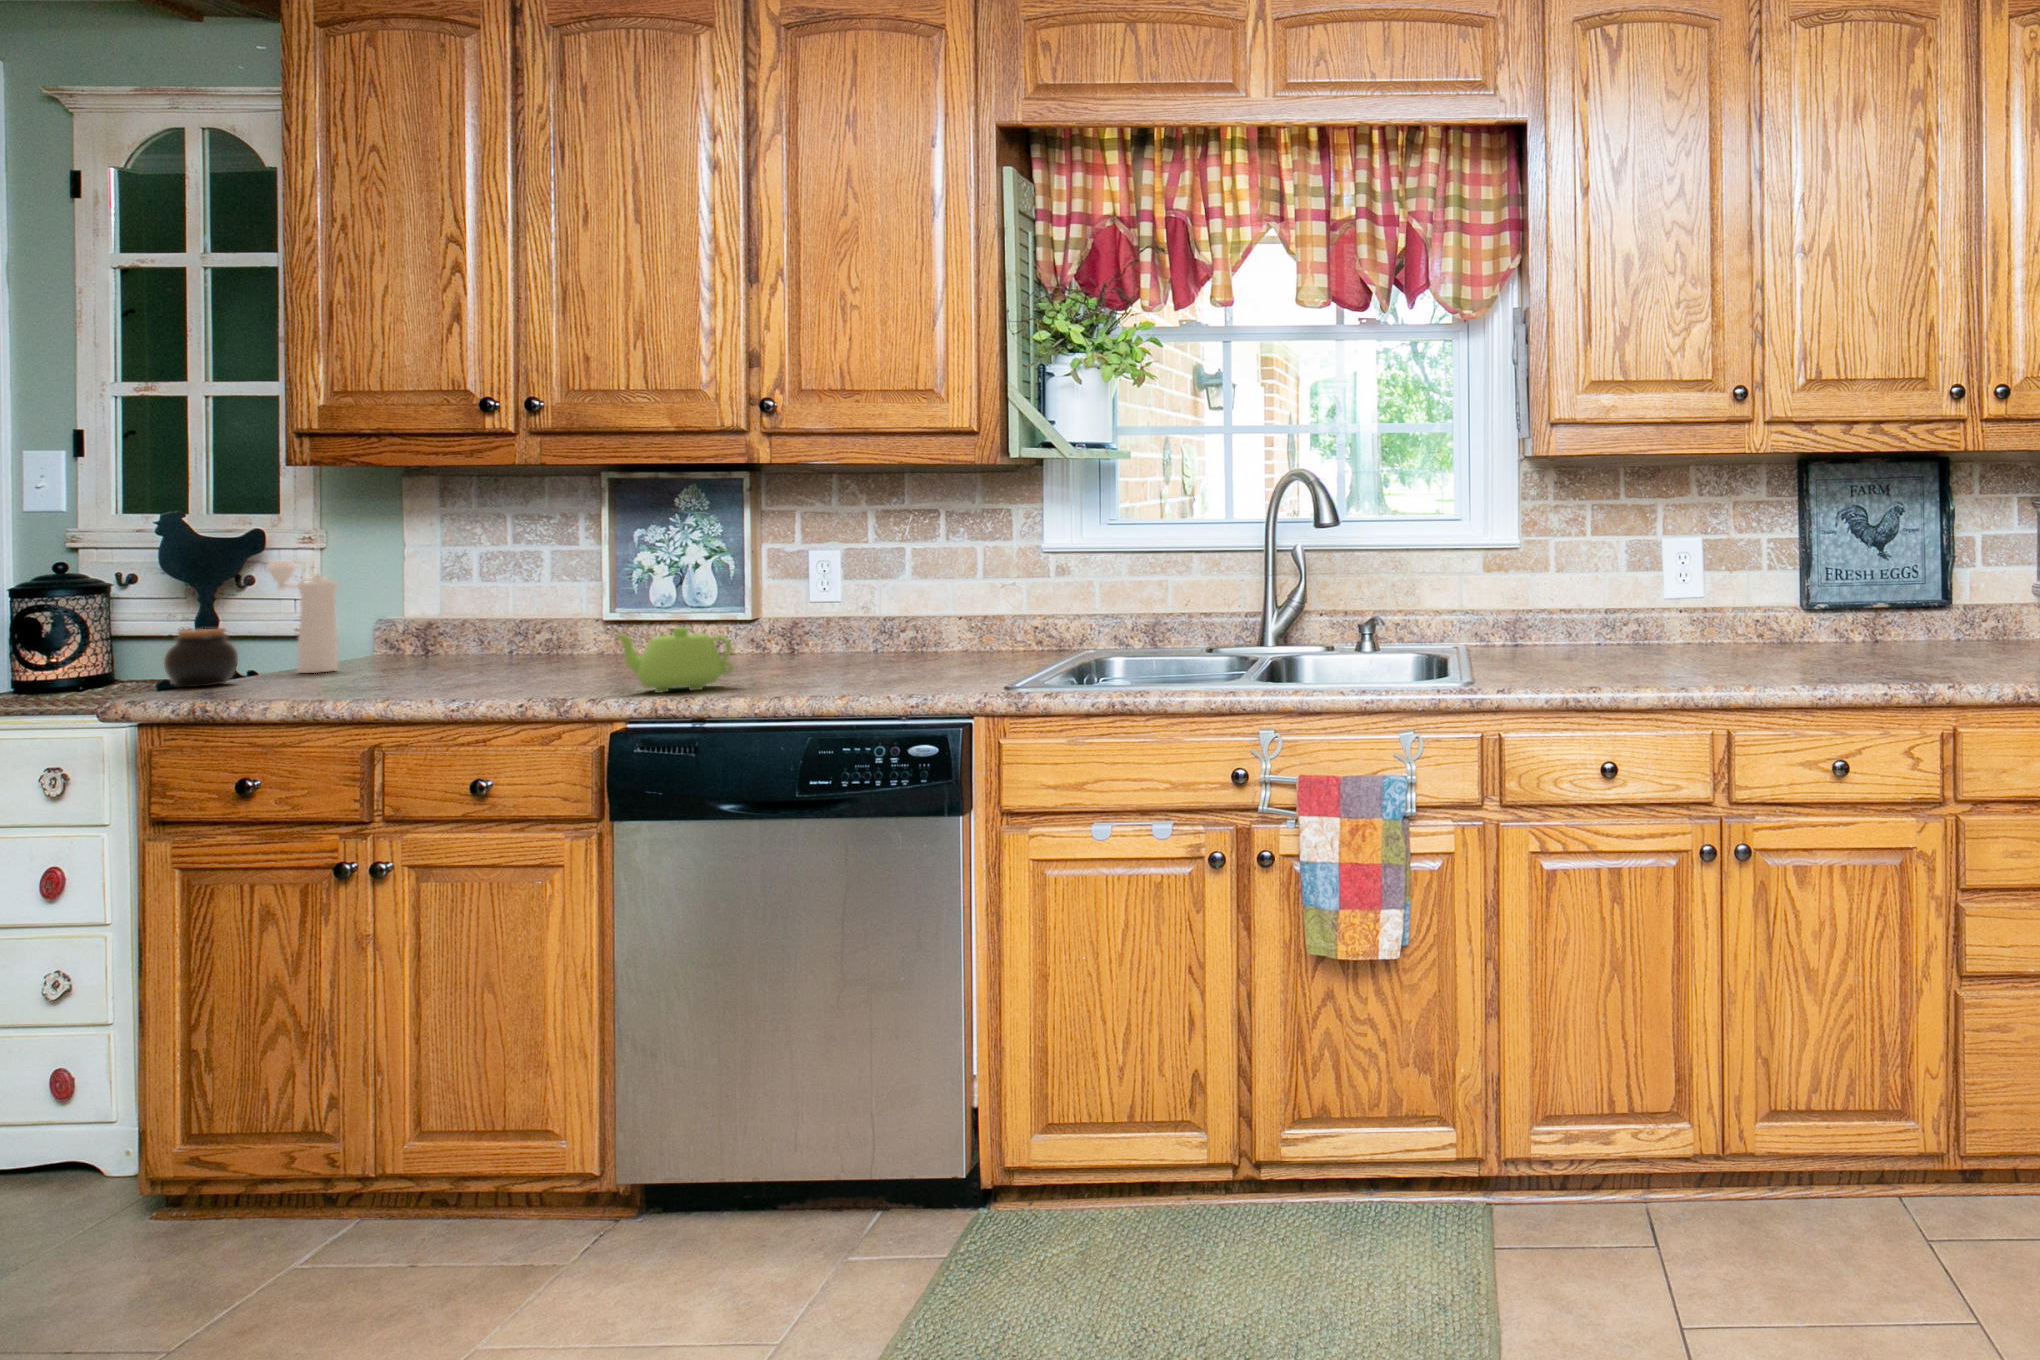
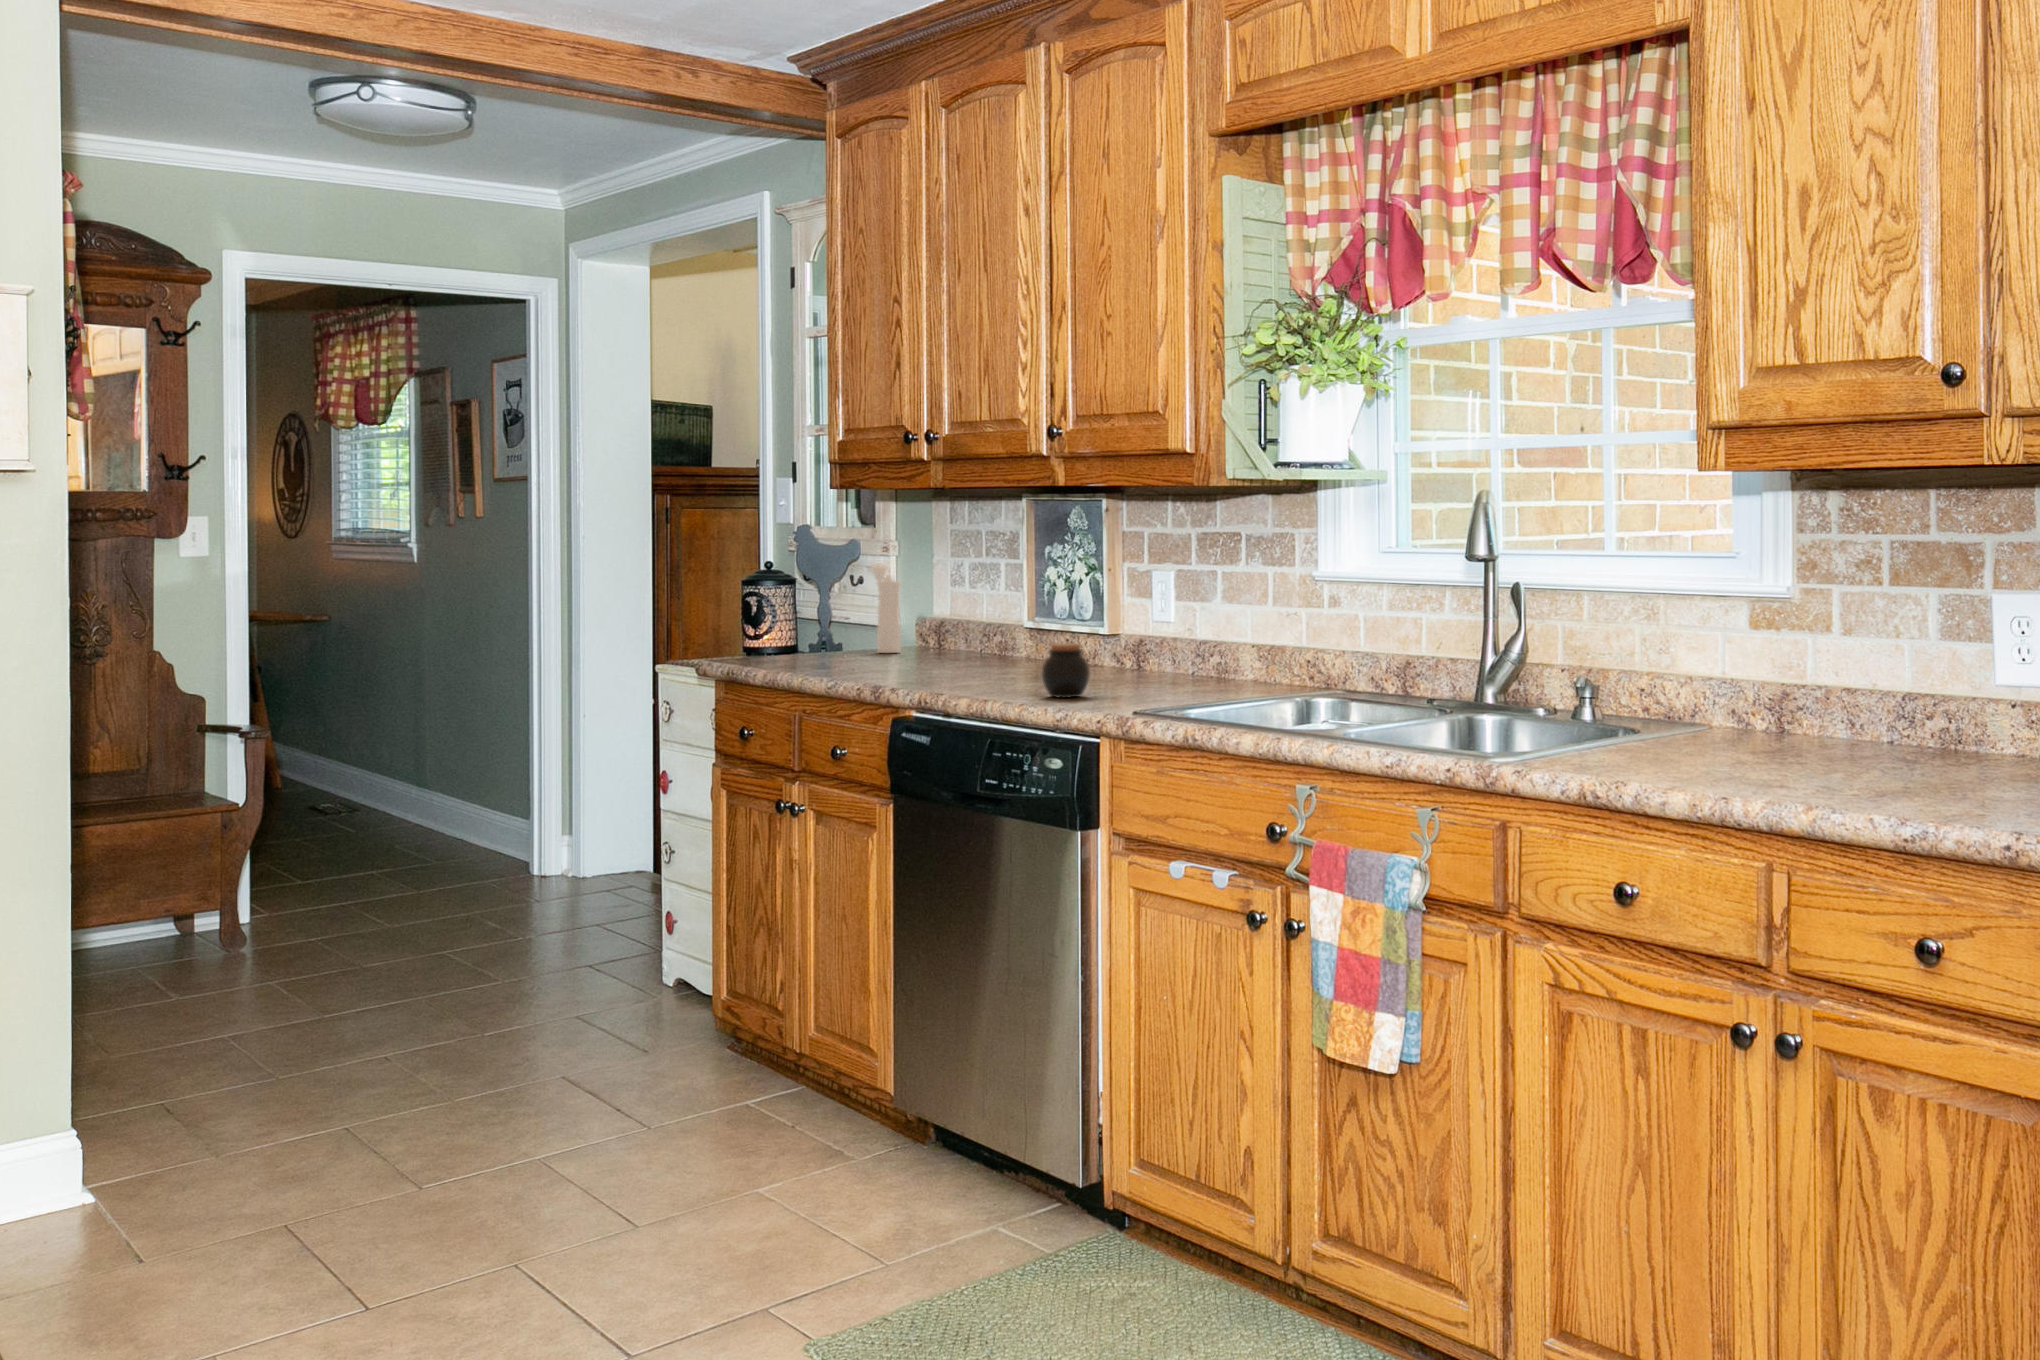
teapot: present [615,627,734,693] -> none [949,635,1030,691]
jar: present [164,629,238,687] -> present [1042,643,1090,698]

